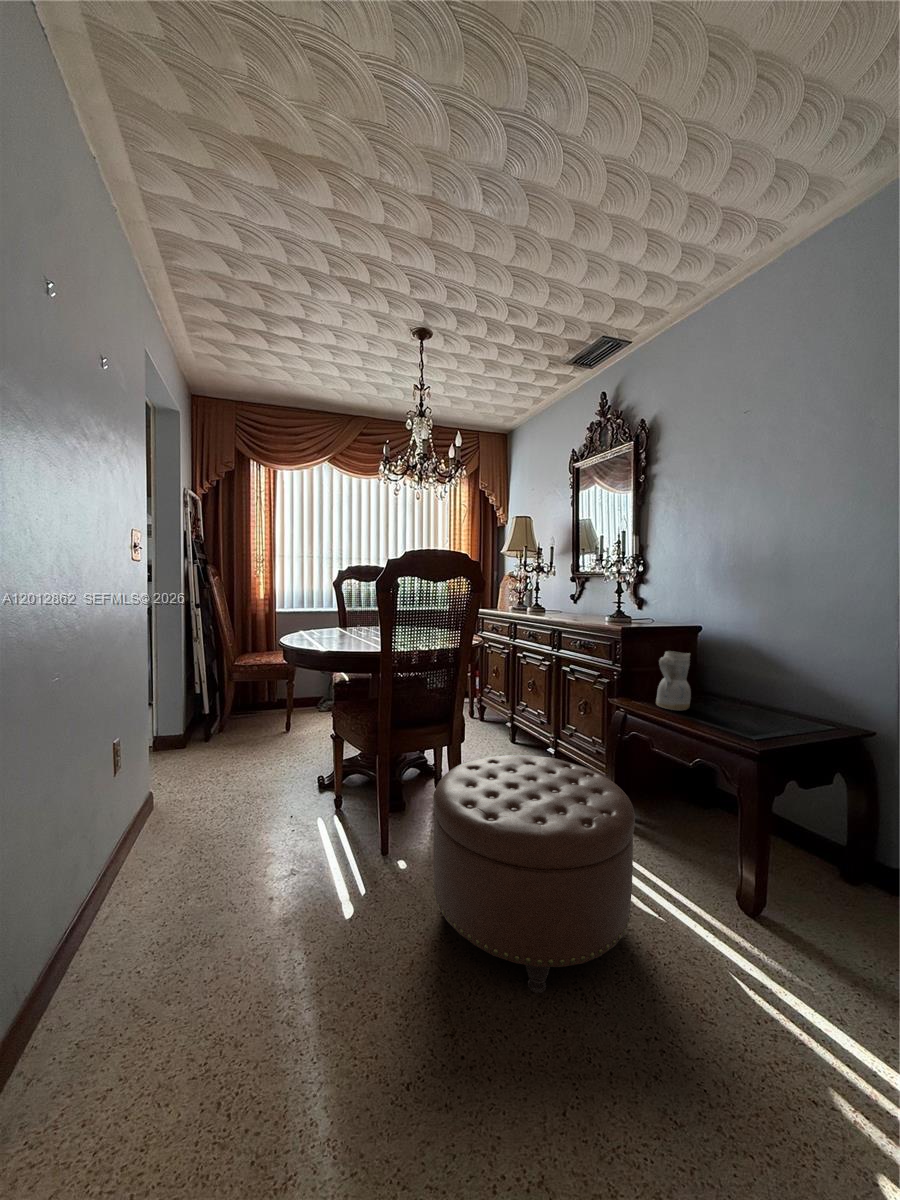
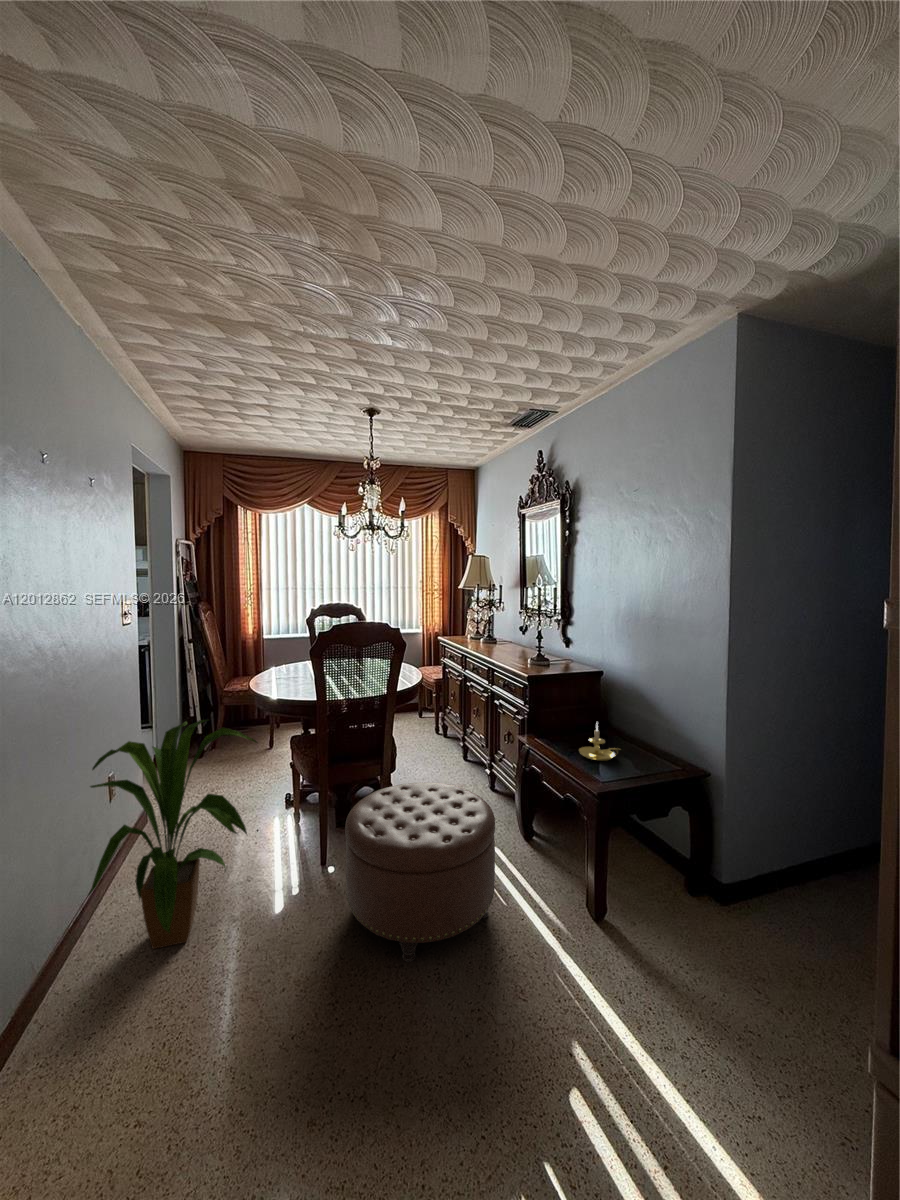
ceramic pitcher: present [656,651,691,710] -> none [553,693,582,744]
house plant: none [83,656,323,981] -> present [88,720,257,949]
candle holder: none [700,680,759,728] -> present [579,723,616,761]

